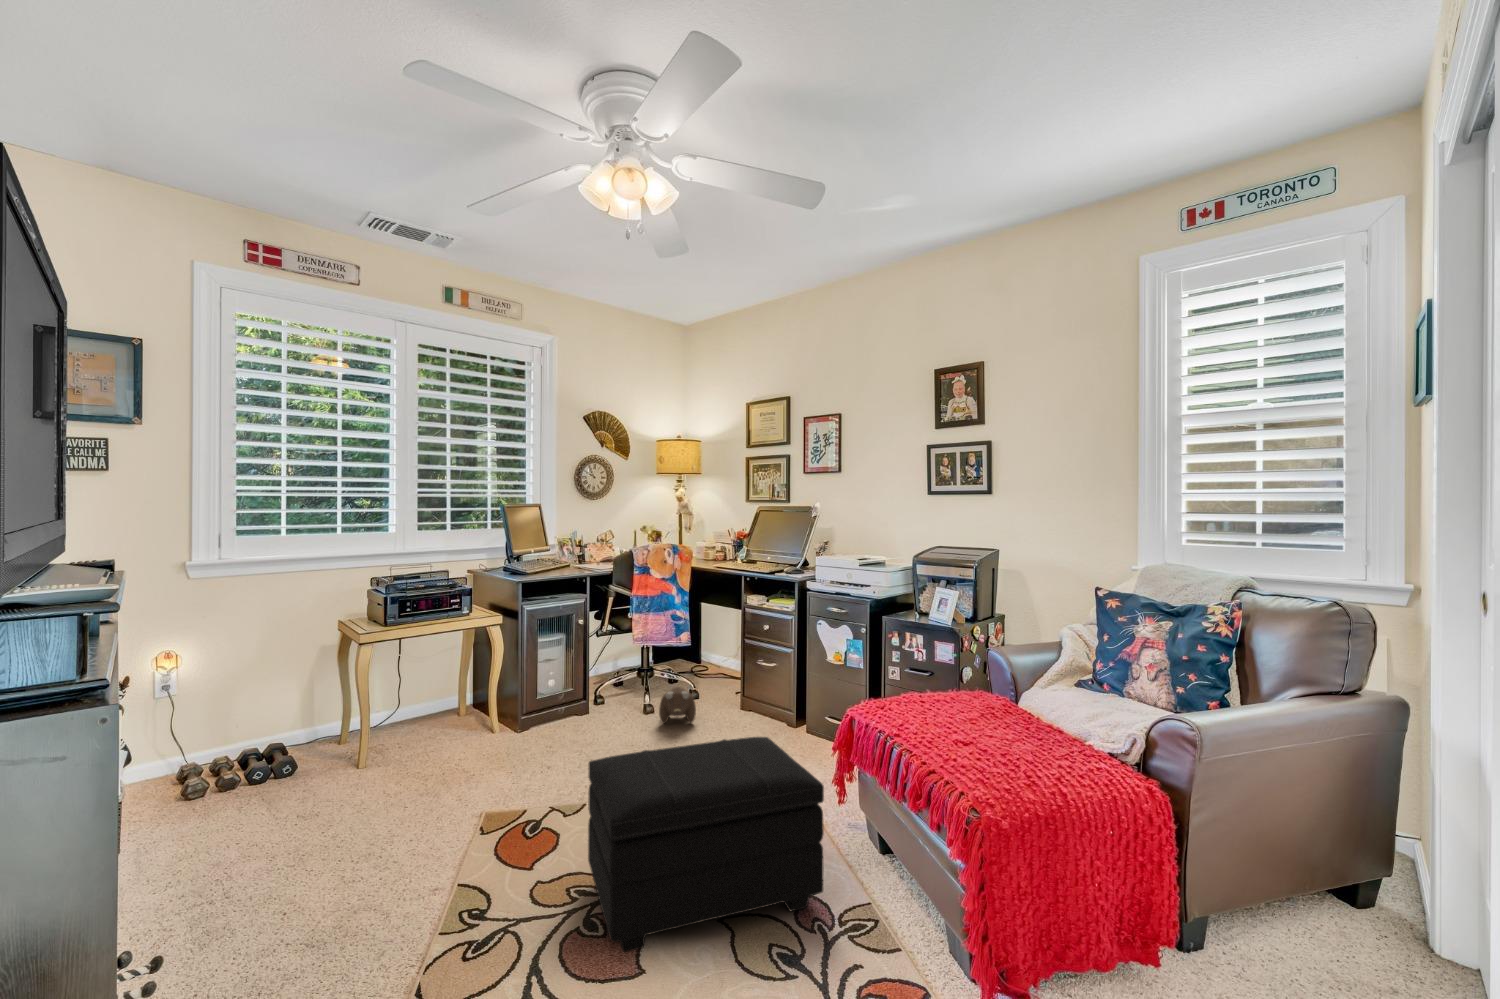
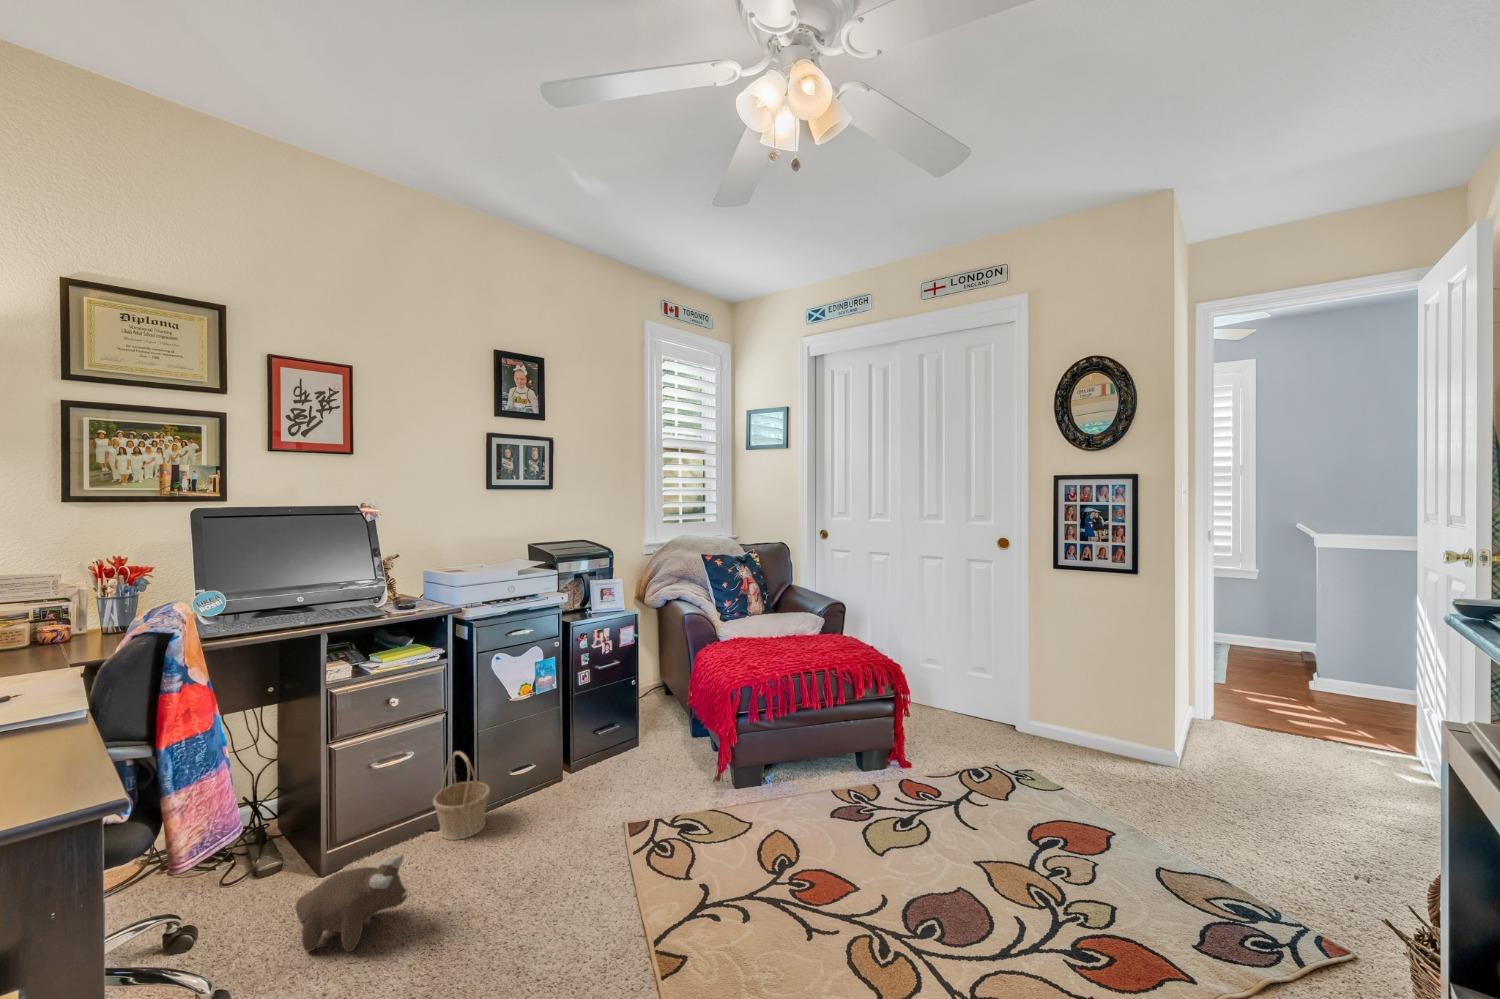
basket: none [759,674,797,735] -> present [433,751,490,840]
footstool: present [588,737,824,952] -> none [761,717,974,936]

